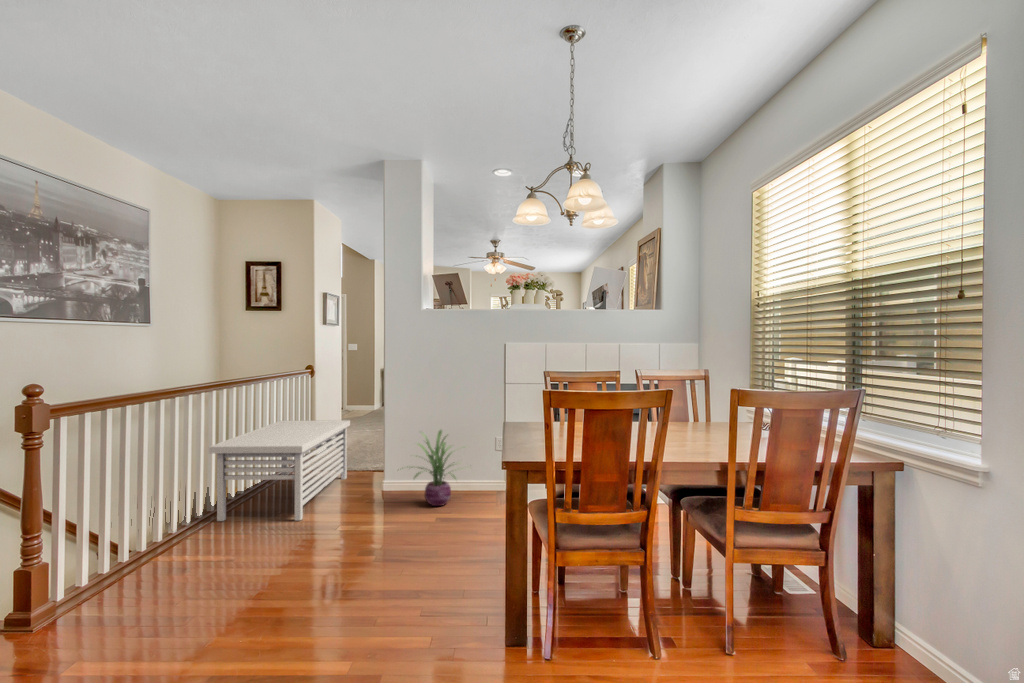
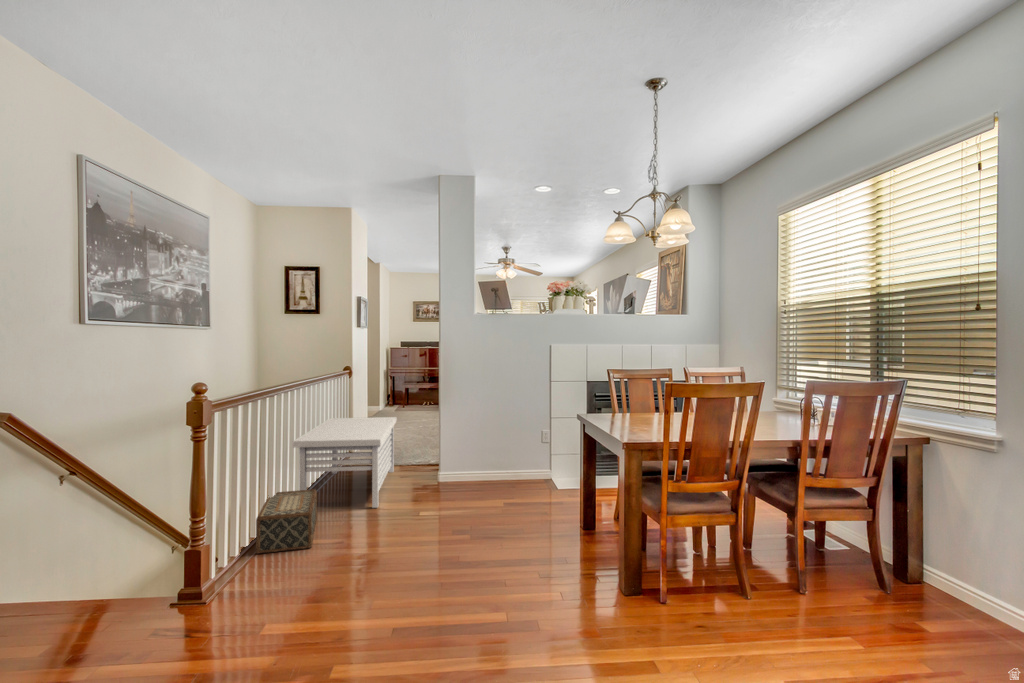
decorative plant: present [402,430,462,506] -> none [456,423,526,493]
woven basket: none [134,500,227,572] -> present [256,489,317,554]

